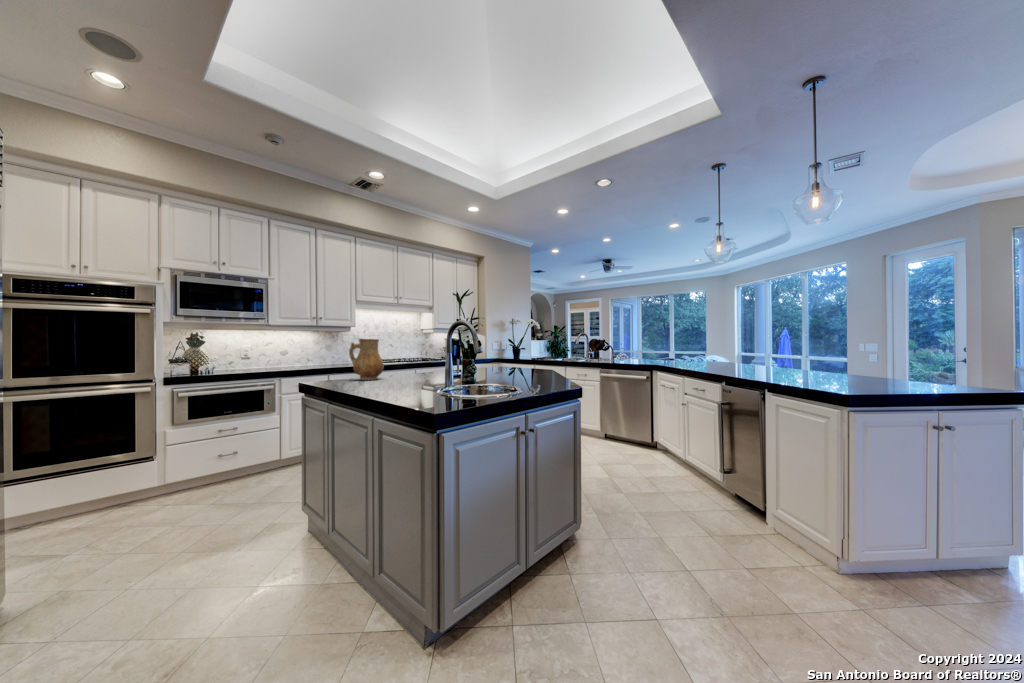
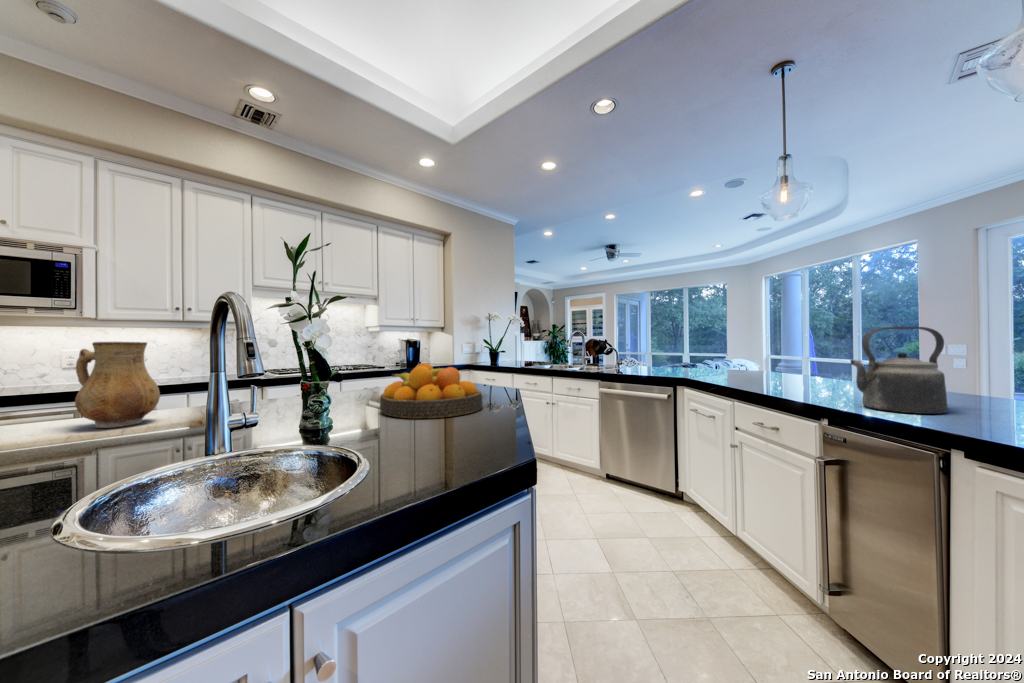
kettle: none [735,331,781,376] -> present [851,327,948,414]
fruit bowl: none [488,351,541,377] -> present [380,363,482,418]

